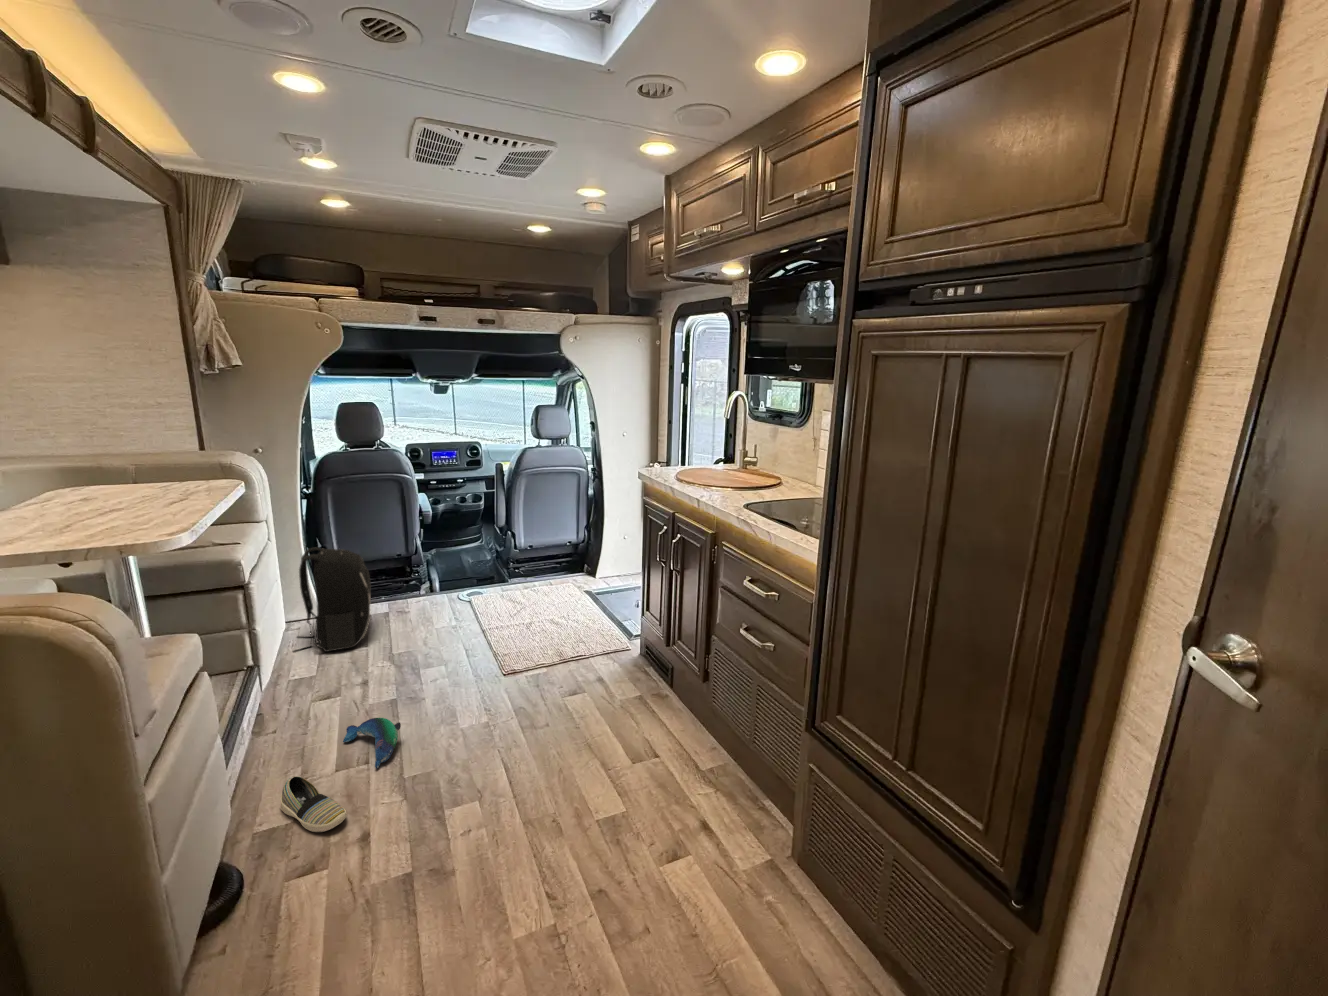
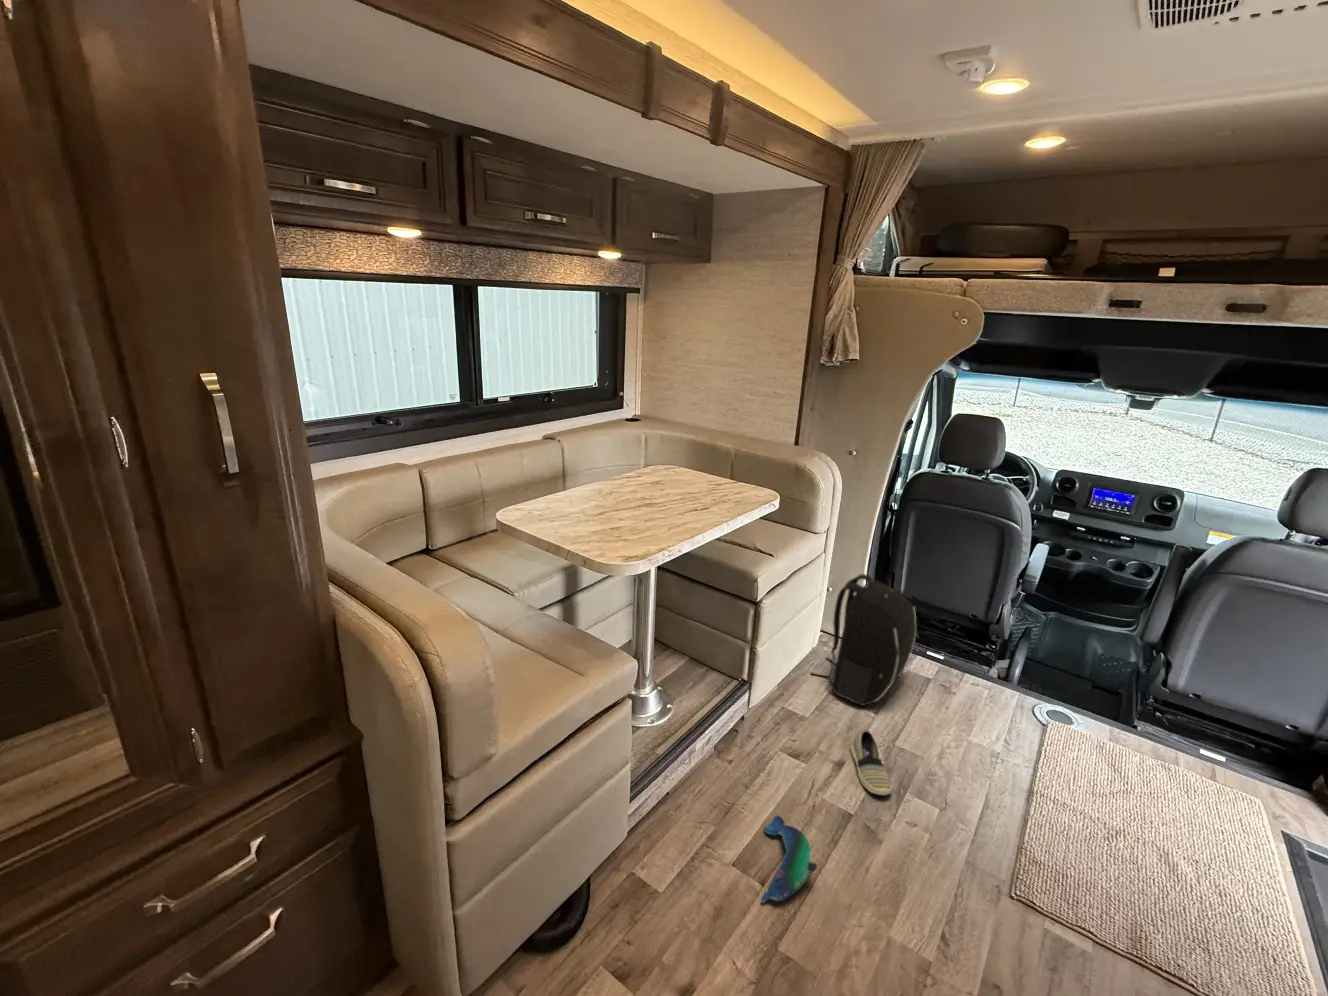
shoe: present [280,776,347,832] -> present [851,730,892,795]

